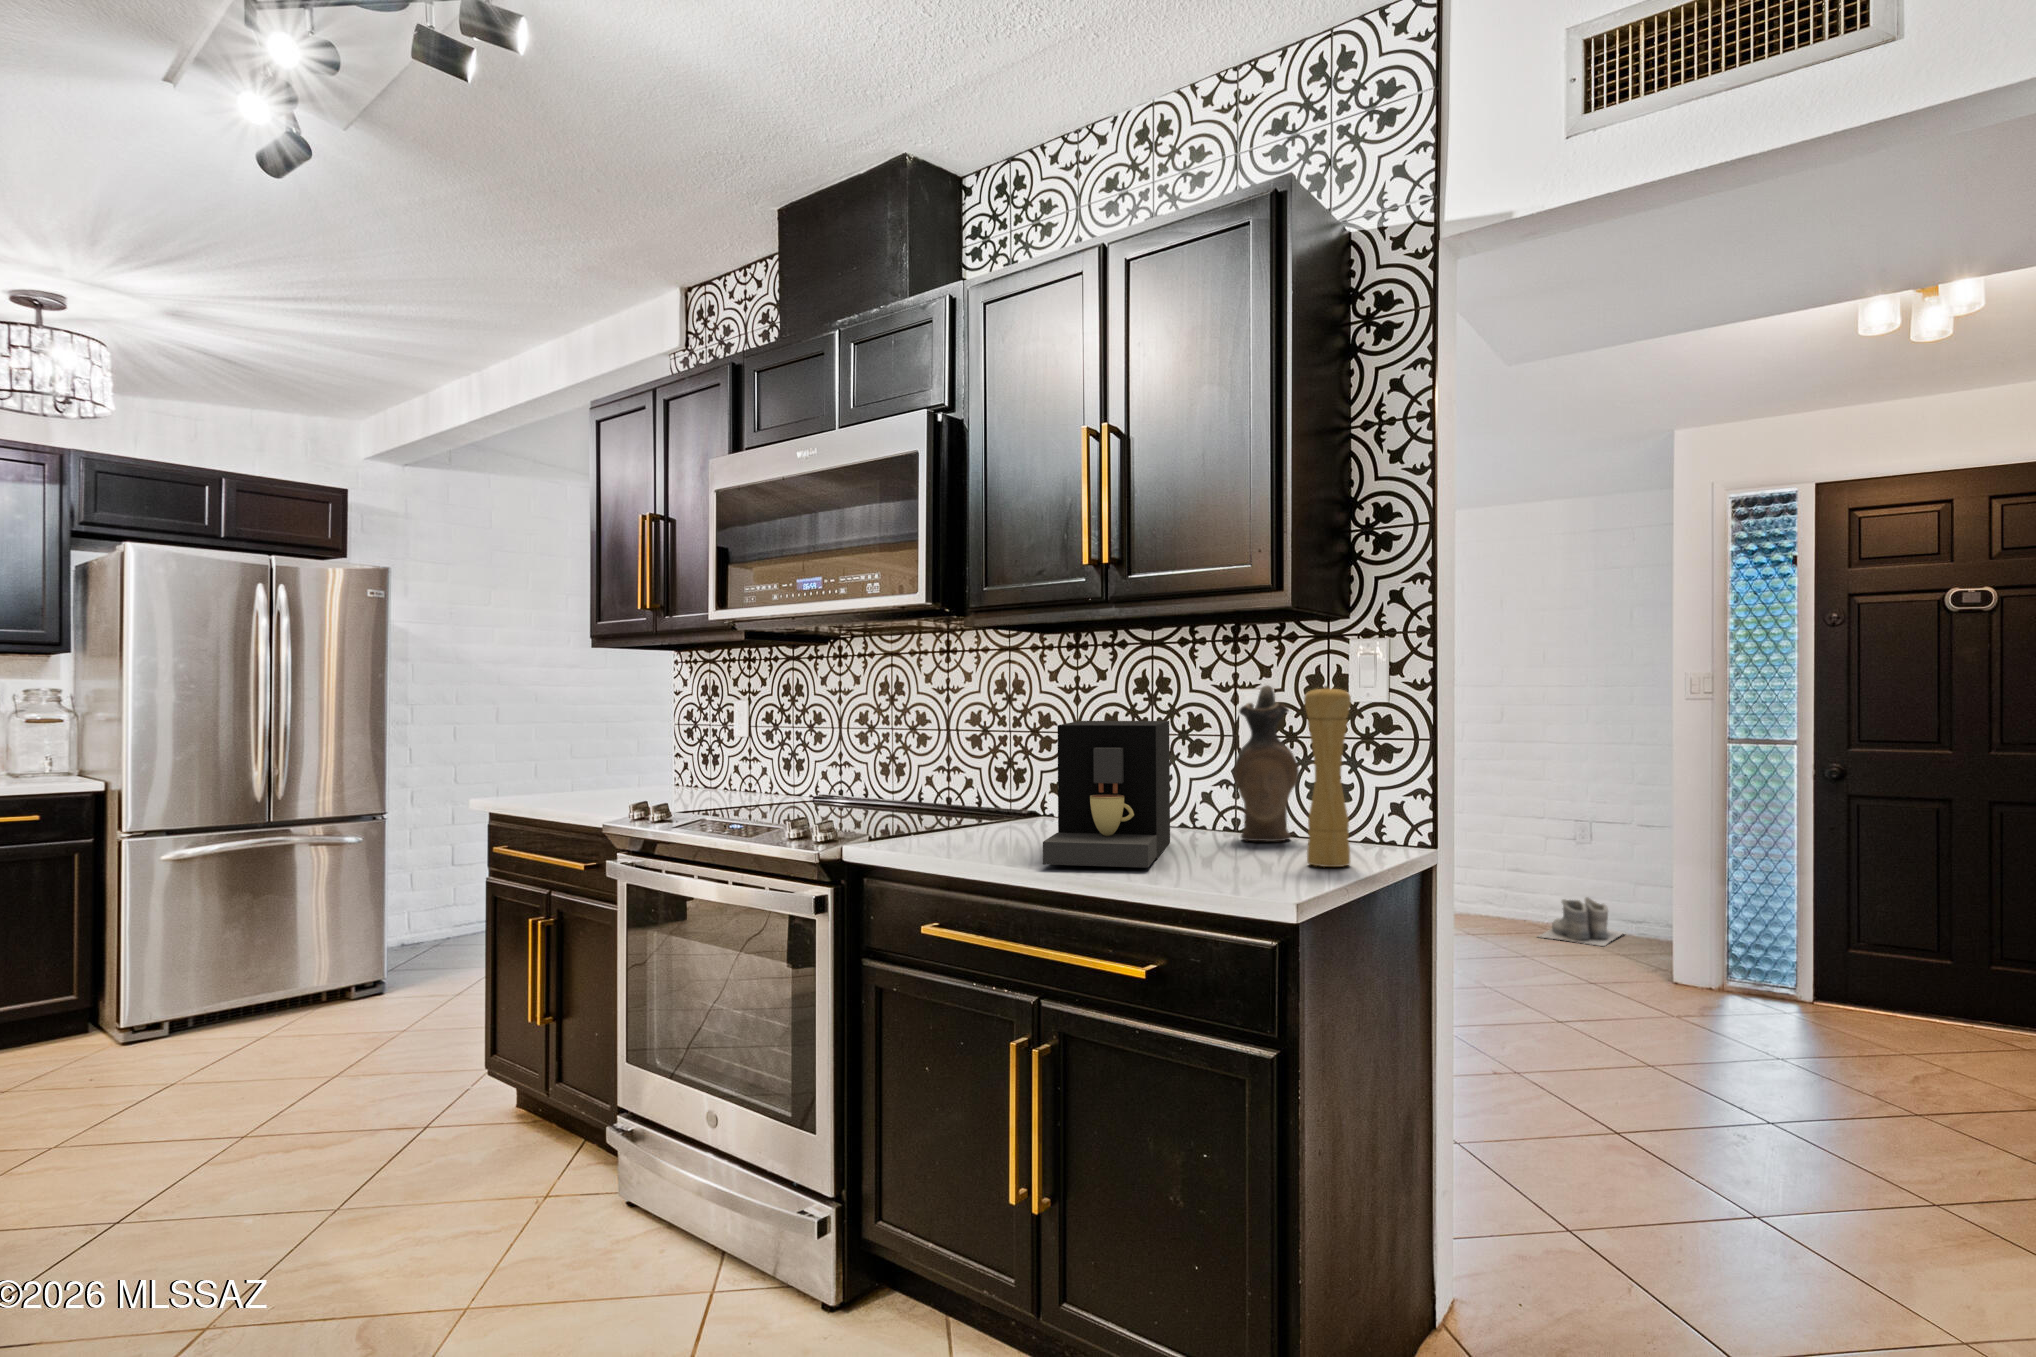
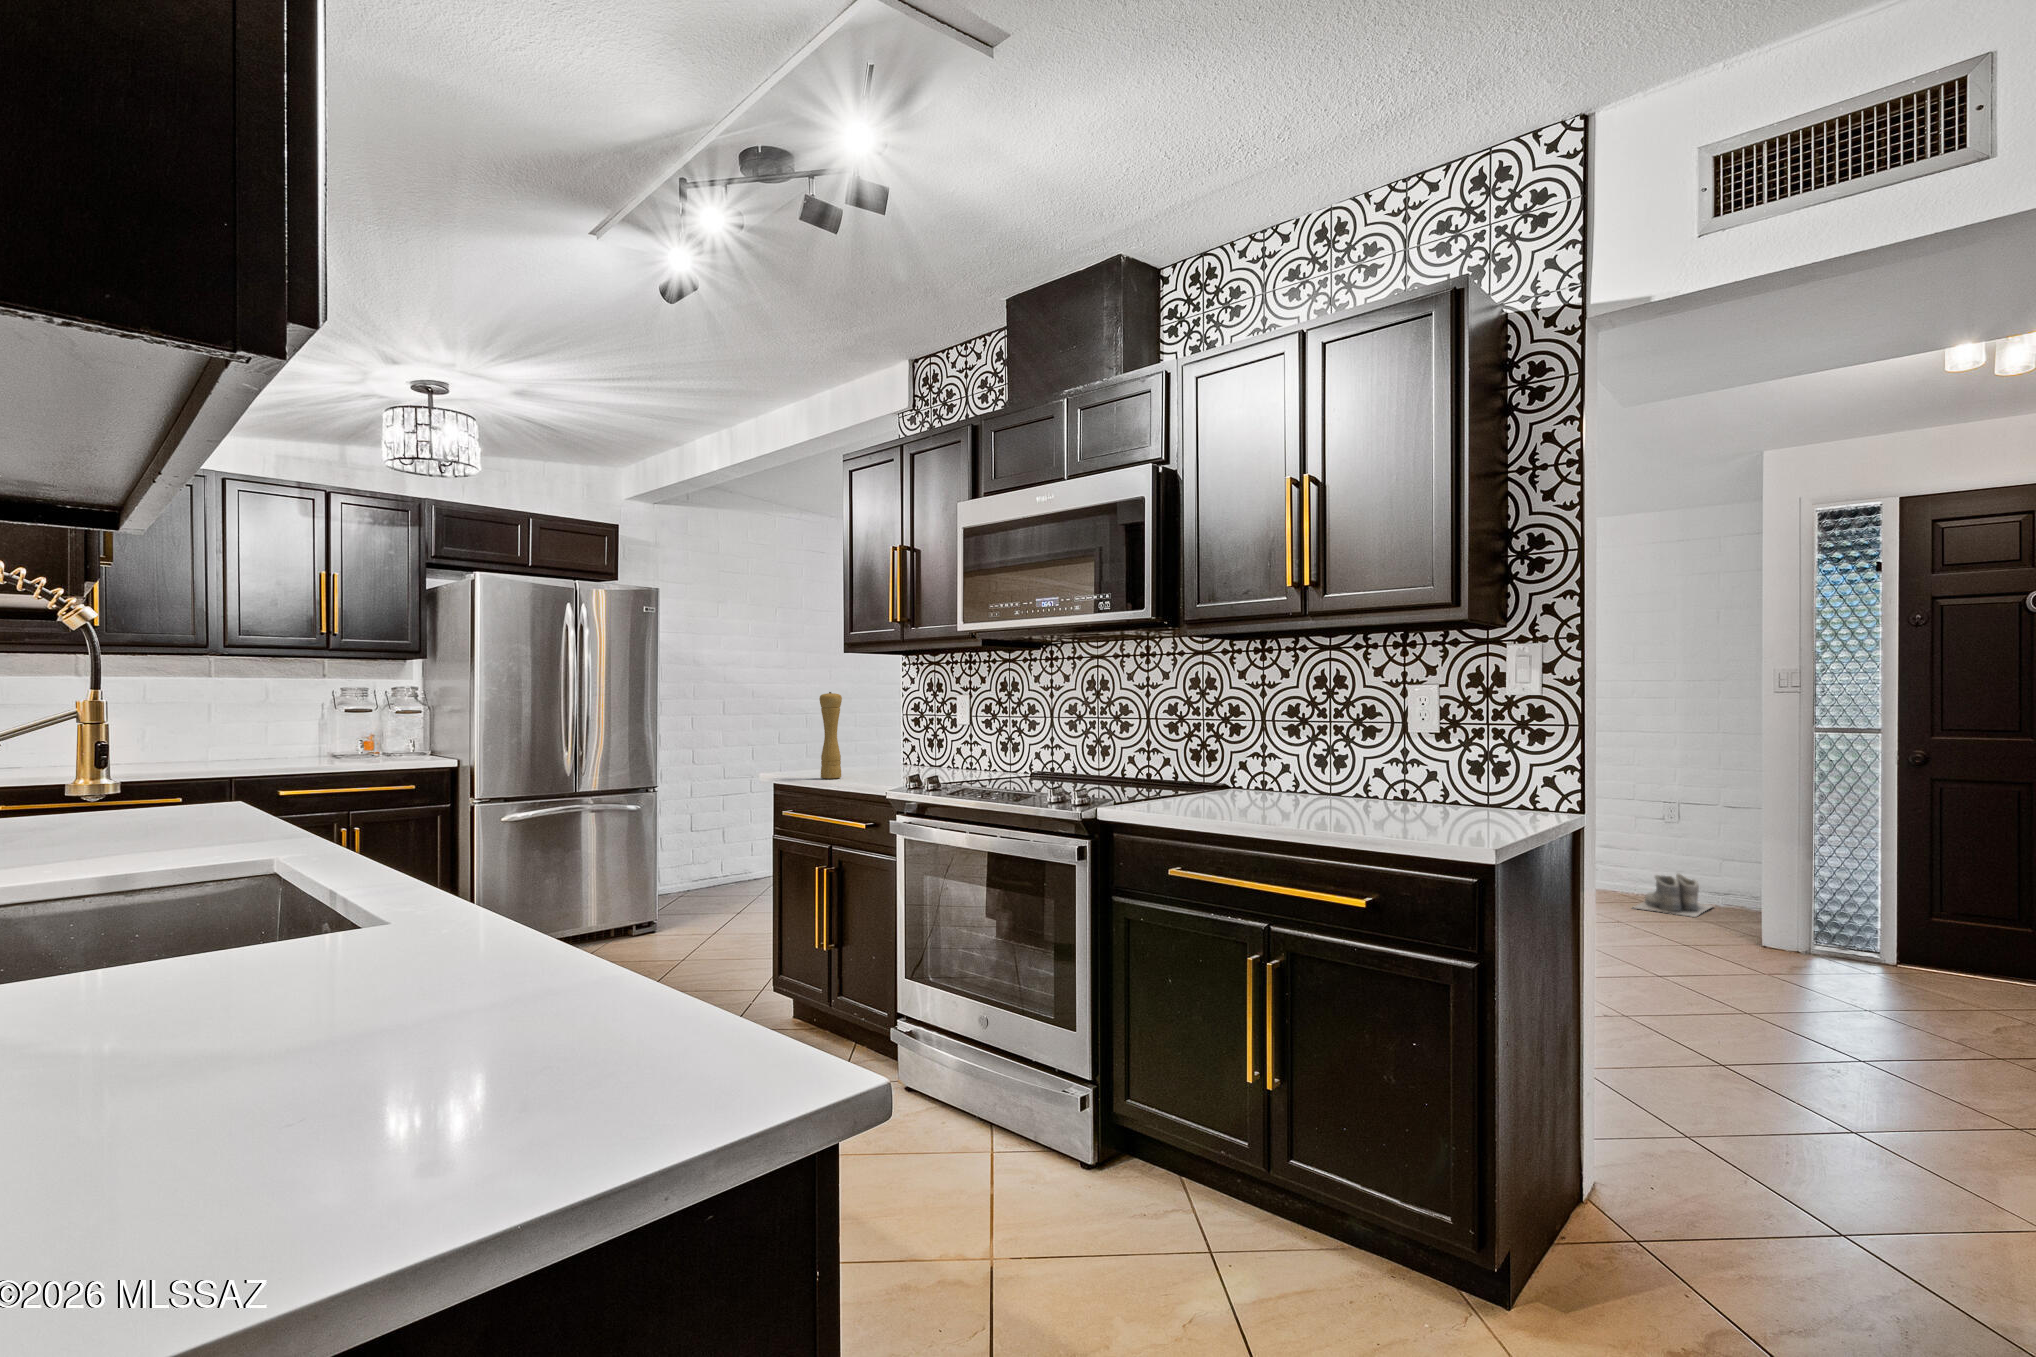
ceramic pitcher: present [1233,685,1299,841] -> none [1410,682,1466,808]
pepper mill: present [1304,686,1351,867] -> present [819,692,842,779]
coffee maker: present [1043,721,1170,868] -> none [1268,710,1357,824]

